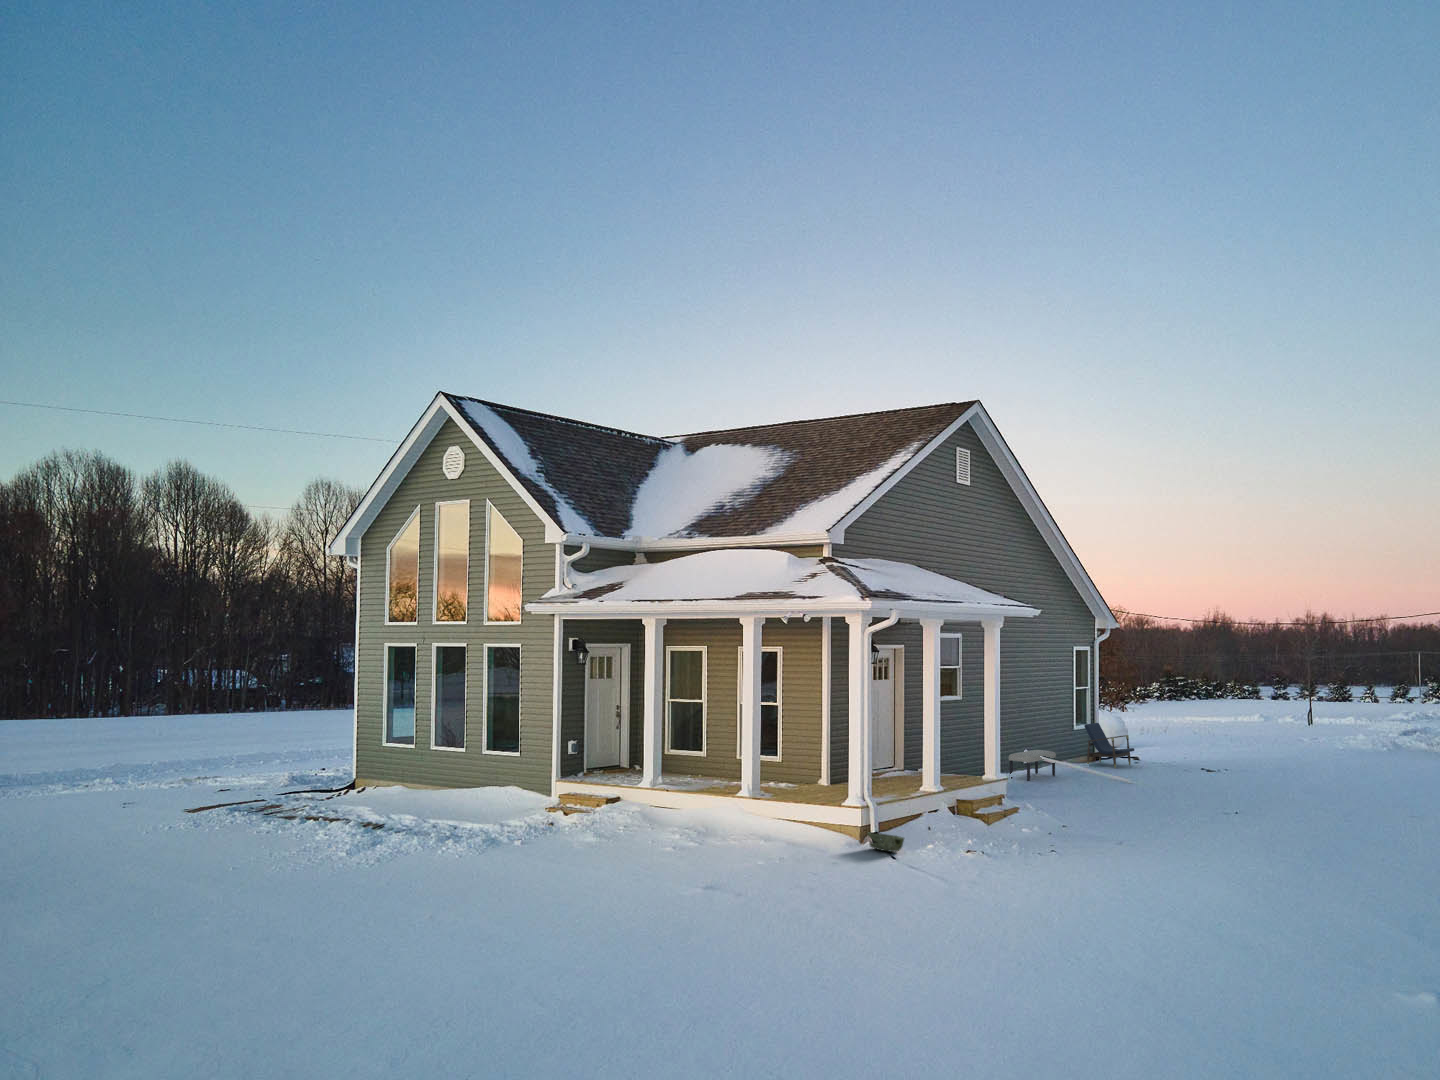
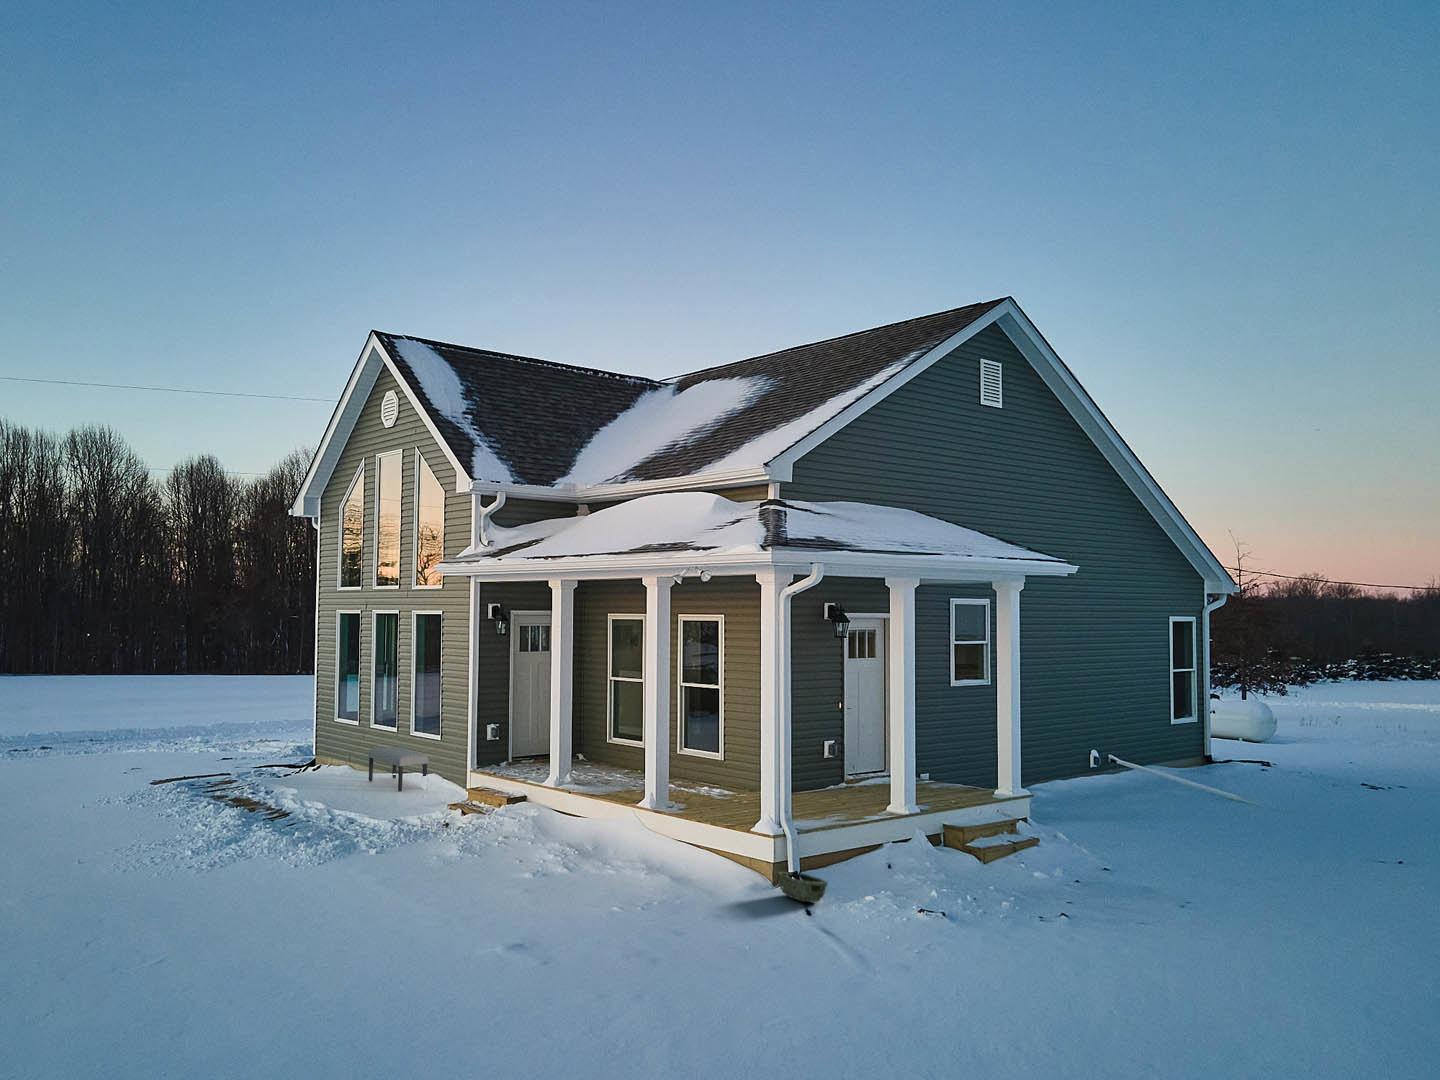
lounge chair: present [1084,723,1134,768] -> none [1186,715,1253,773]
bench: present [1009,750,1056,781] -> present [368,747,429,791]

